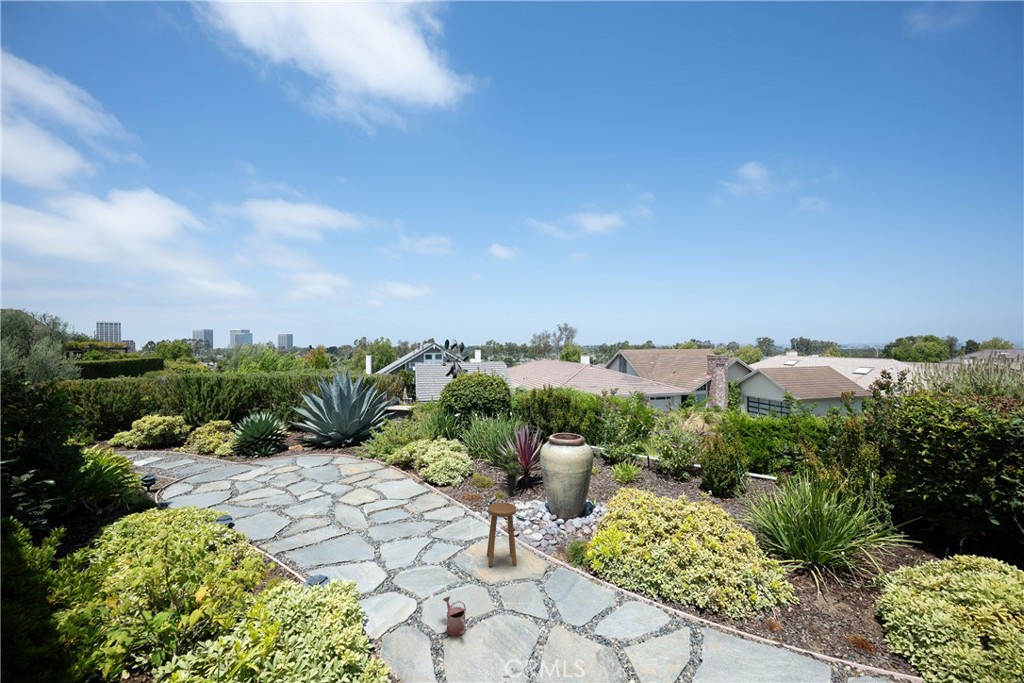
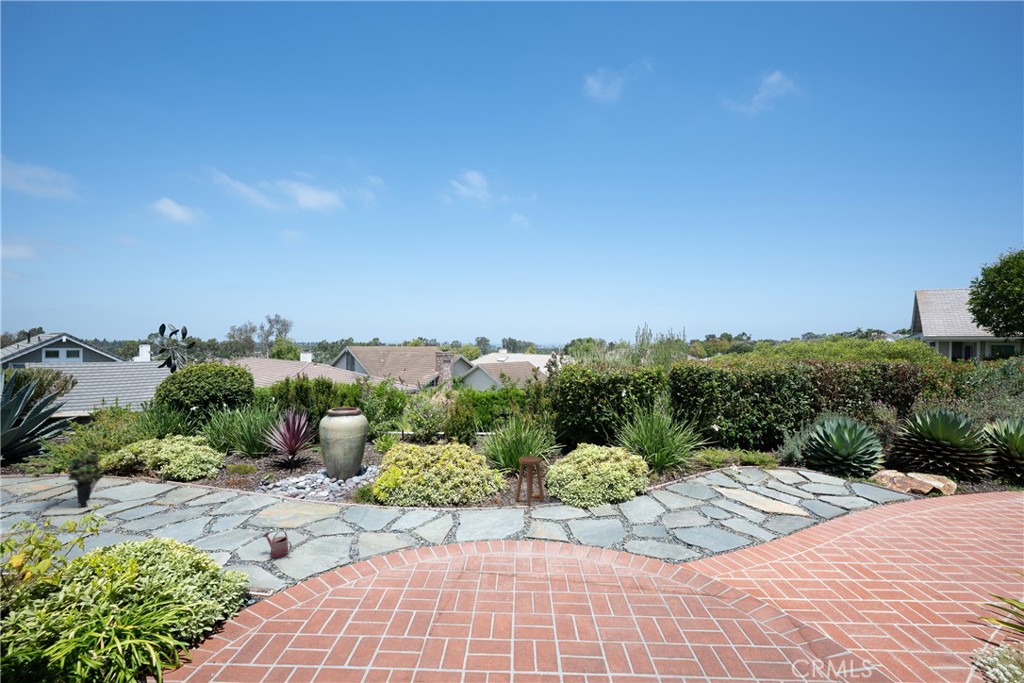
potted plant: present [500,448,524,496] -> present [66,449,104,507]
stool: present [487,503,517,567] -> present [515,456,544,506]

